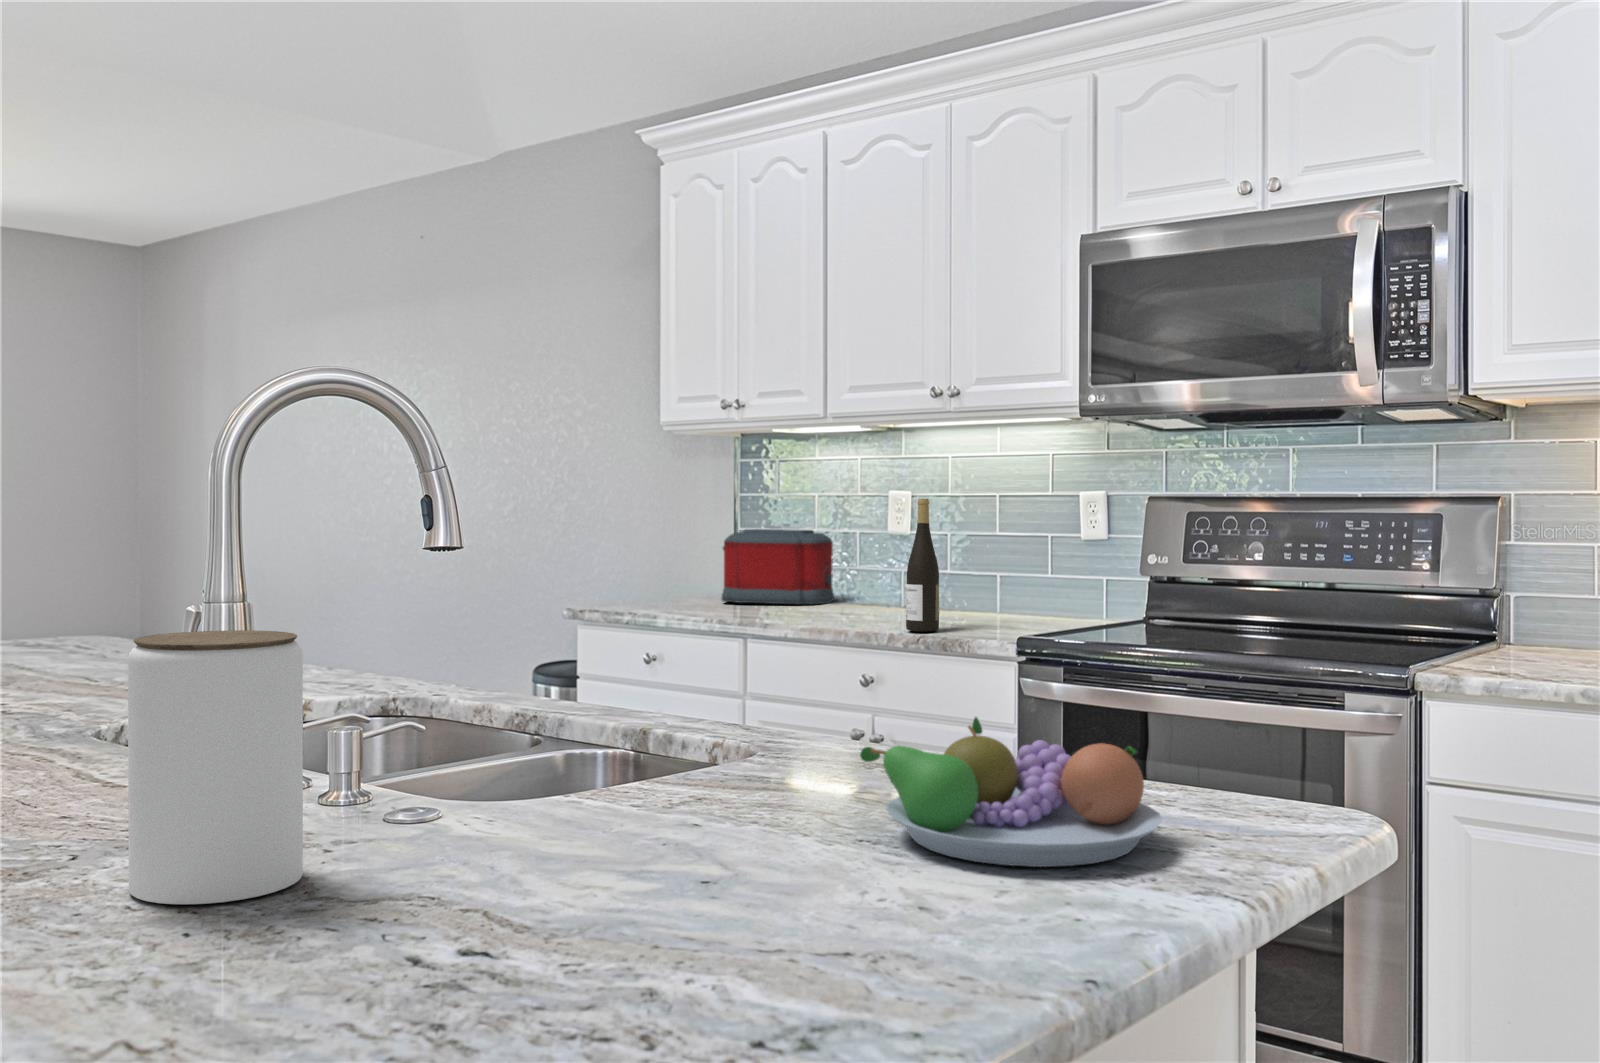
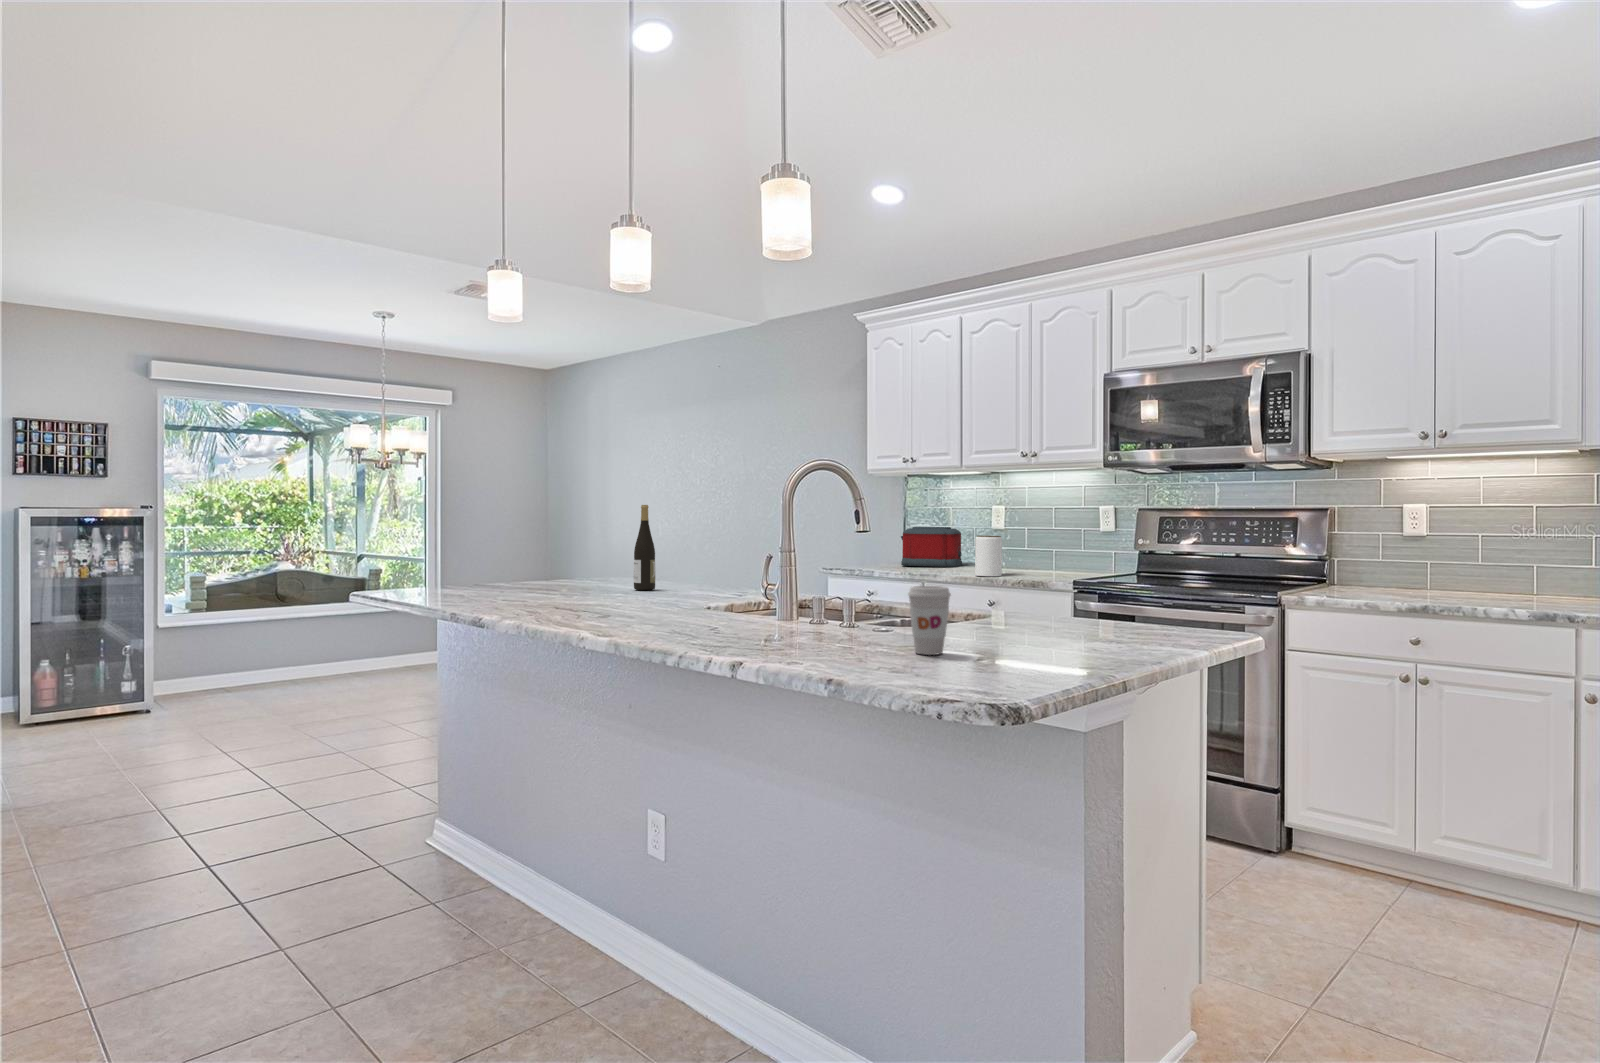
wine bottle: present [906,499,939,632] -> present [634,505,655,590]
jar: present [128,630,303,904] -> present [975,536,1002,576]
fruit bowl: present [860,717,1162,867] -> none [1050,593,1170,643]
coffee cup: none [345,733,484,959] -> present [908,586,951,655]

